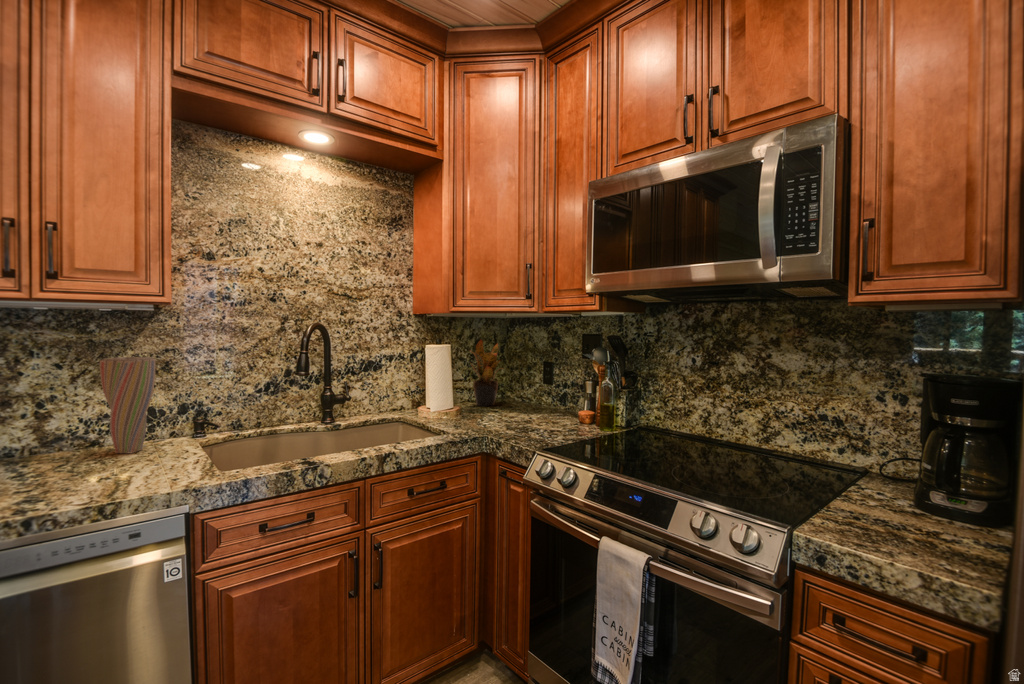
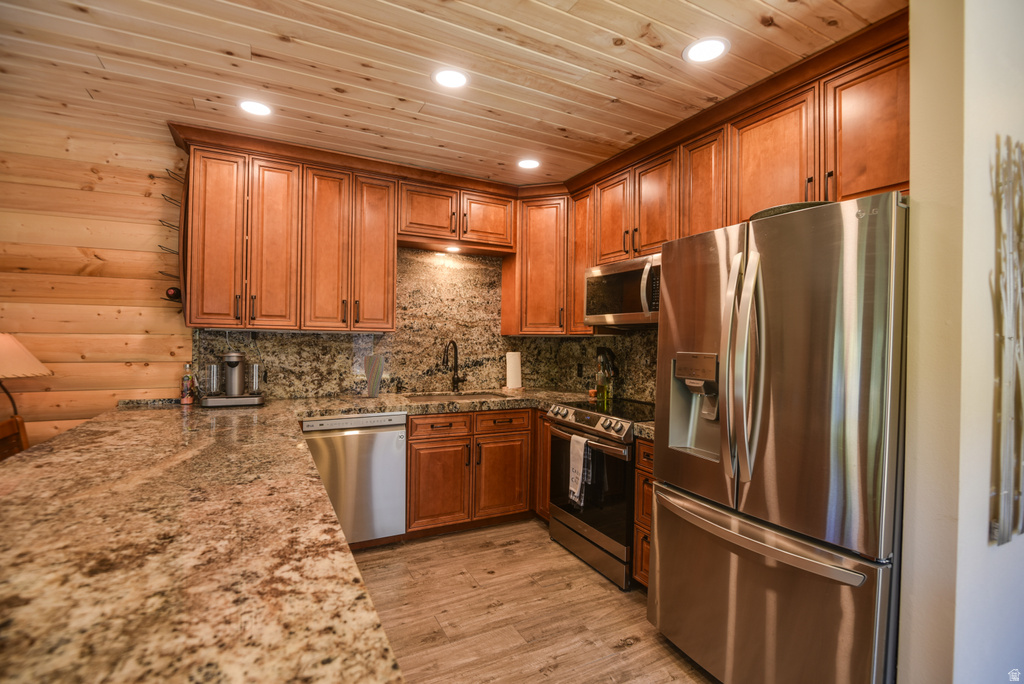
potted plant: present [471,340,499,406] -> none [531,349,557,390]

